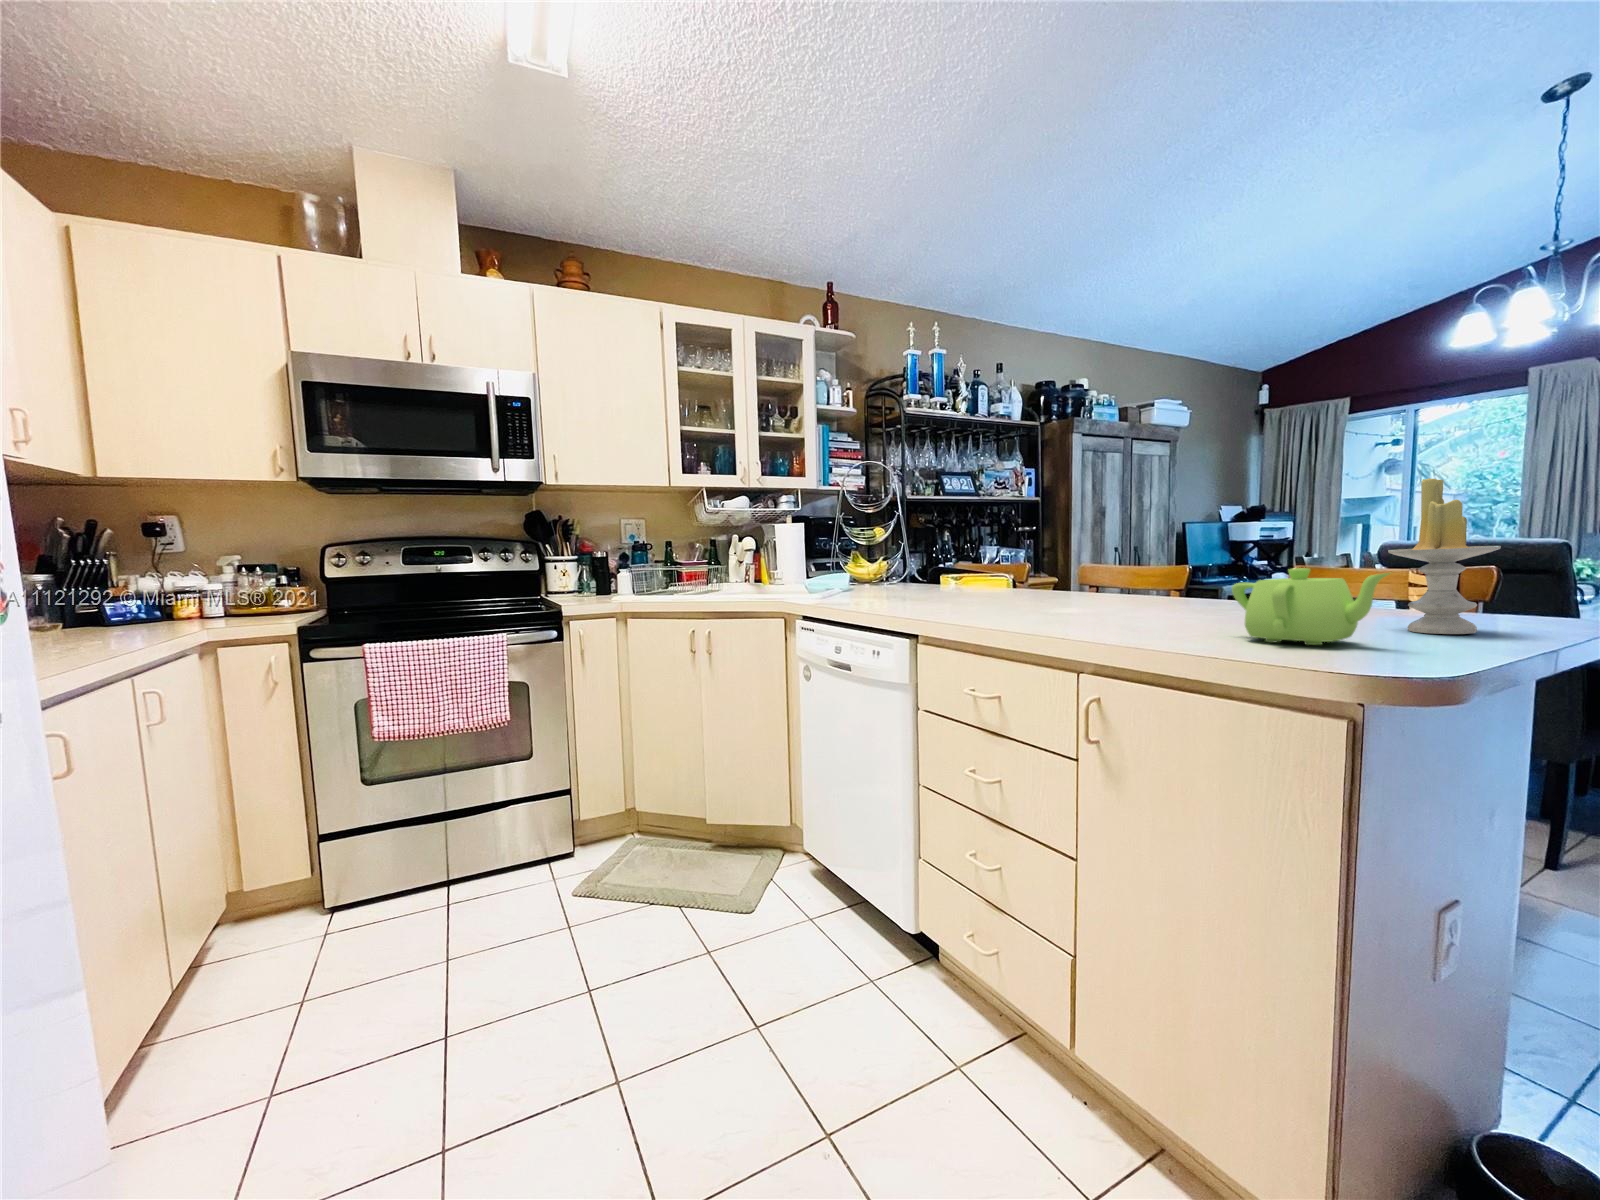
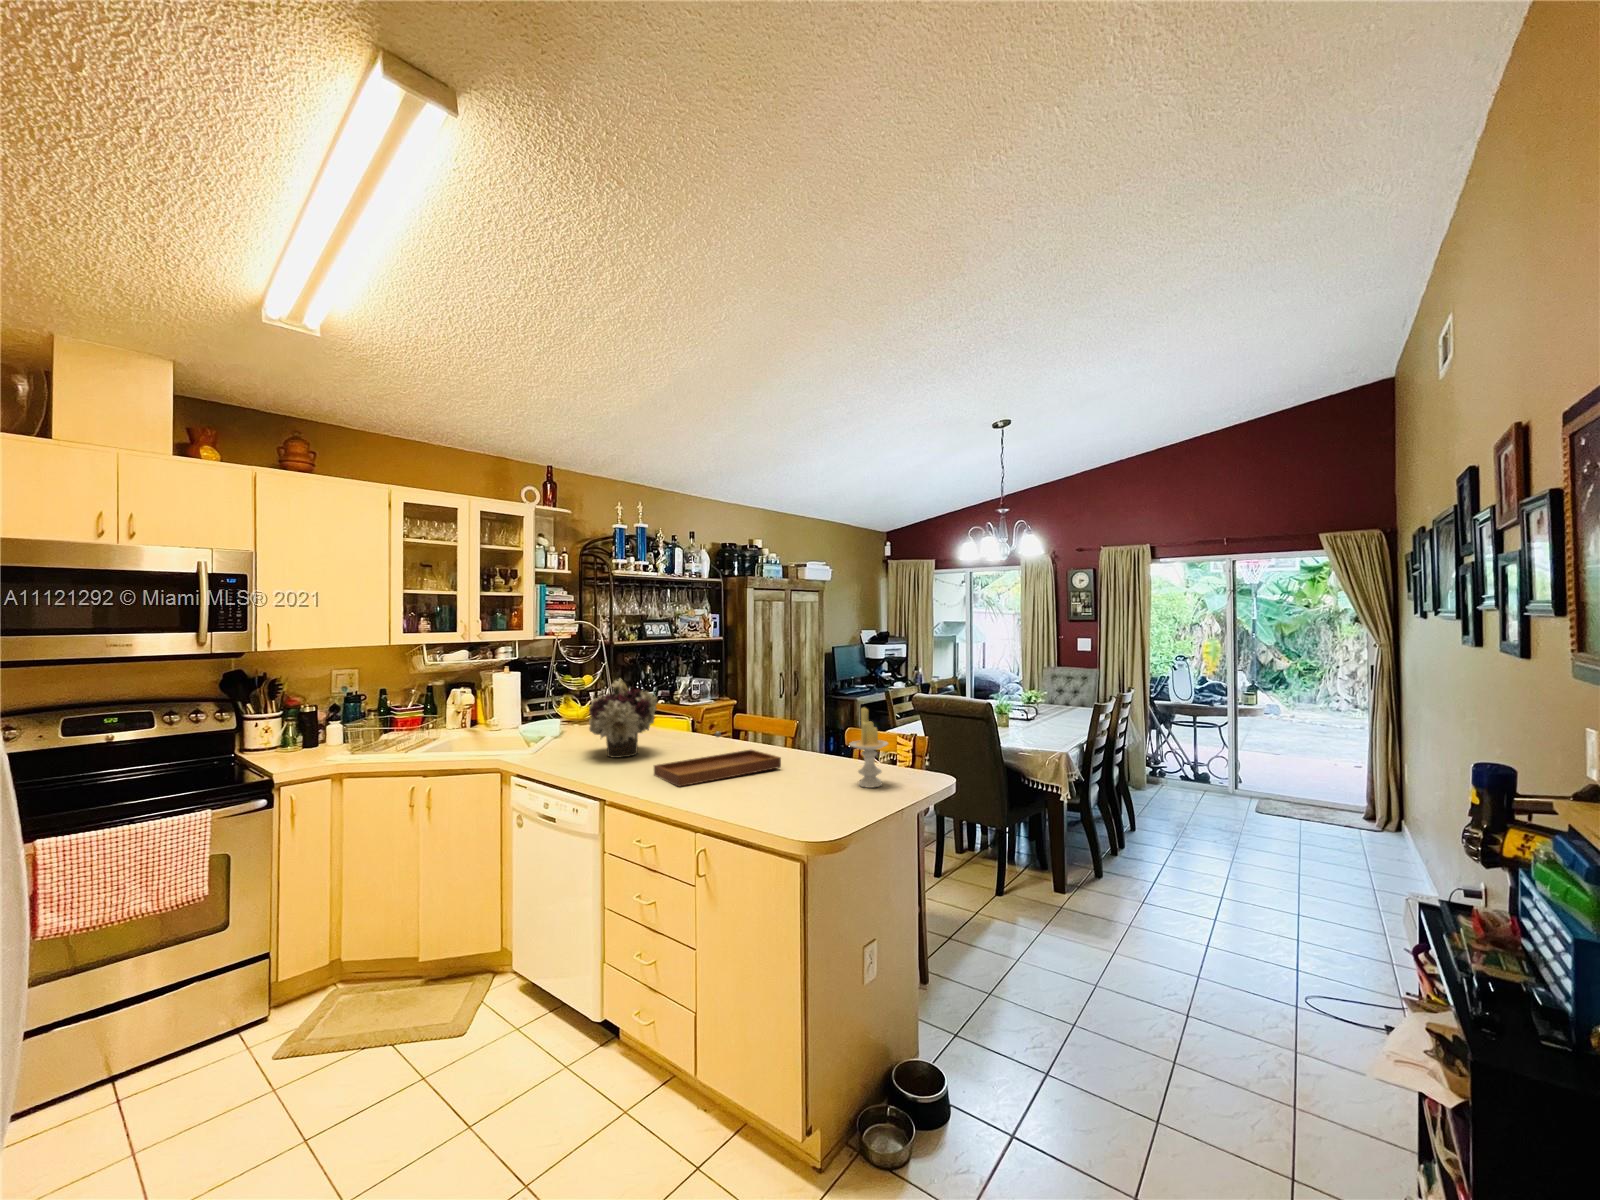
flower arrangement: none [884,495,979,601] -> present [589,679,657,758]
tray: none [983,551,1203,623] -> present [654,731,781,787]
teapot: present [1231,568,1389,645] -> none [775,761,832,803]

